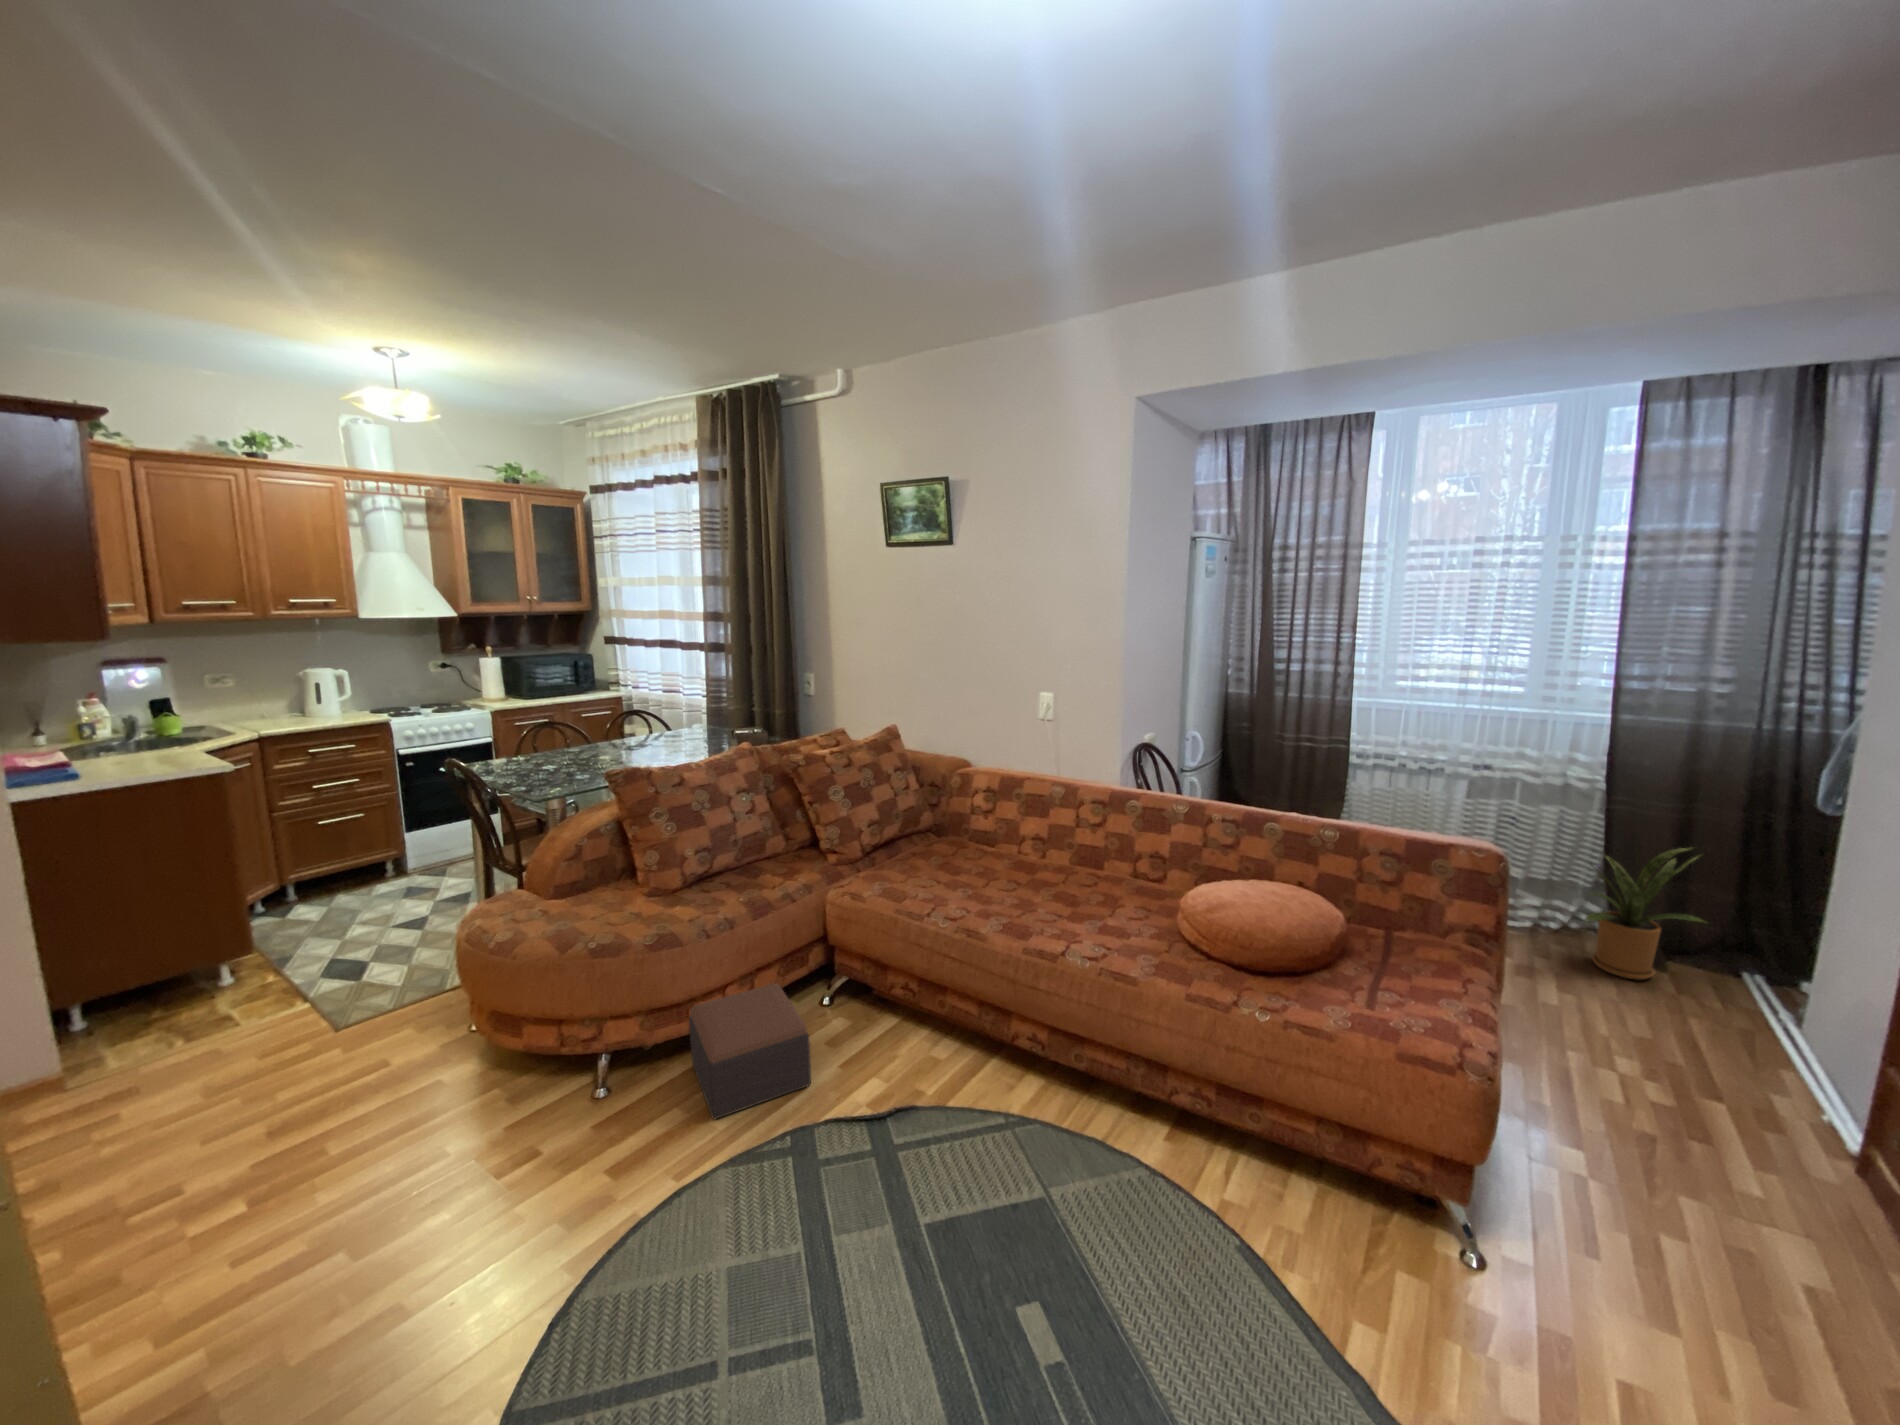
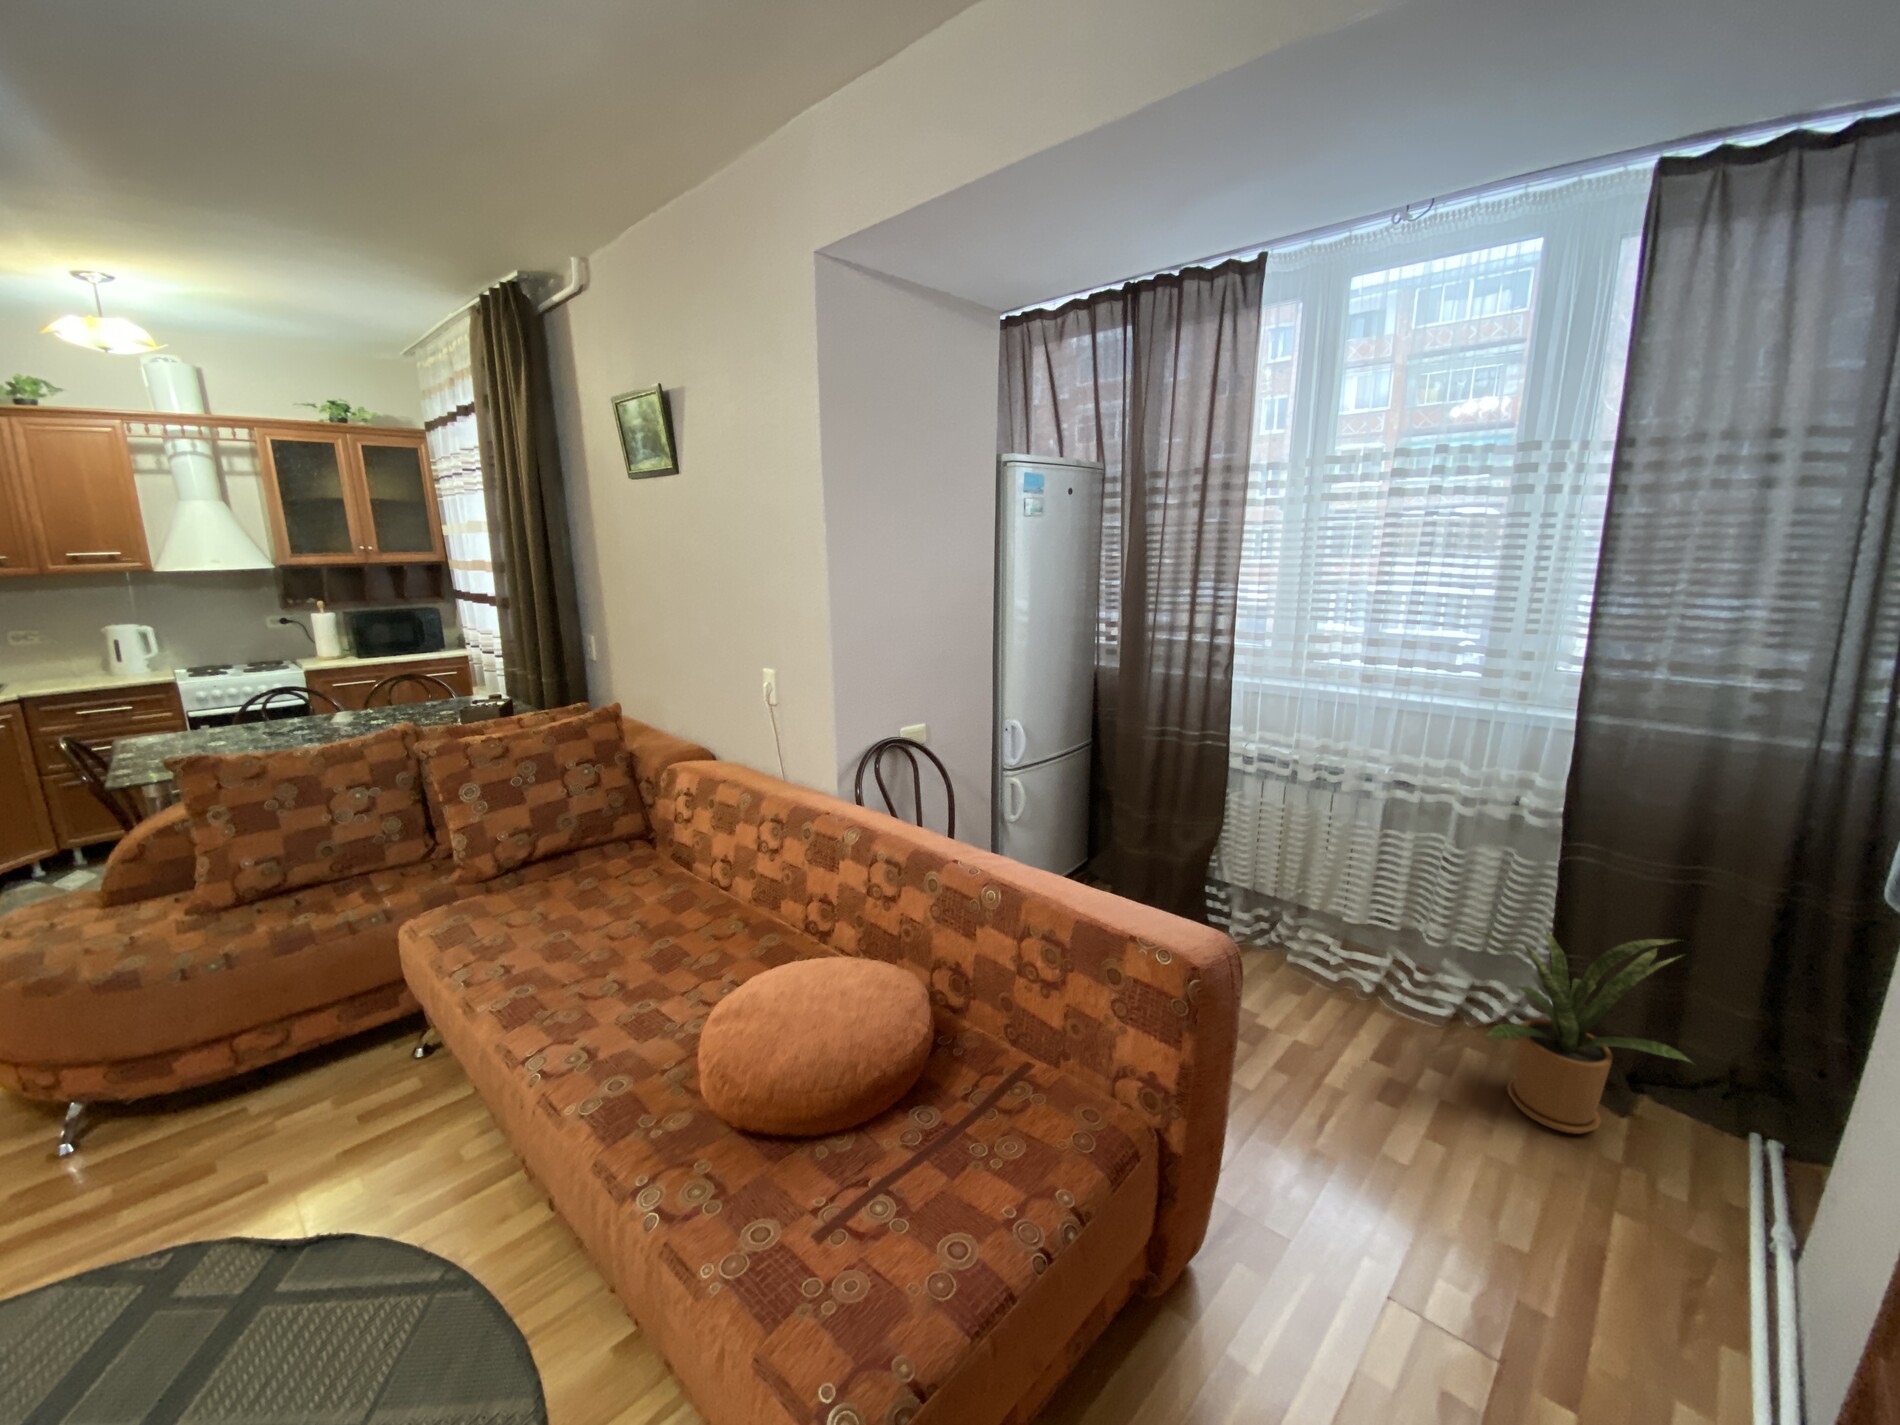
footstool: present [689,983,811,1119] -> none [82,1036,324,1227]

